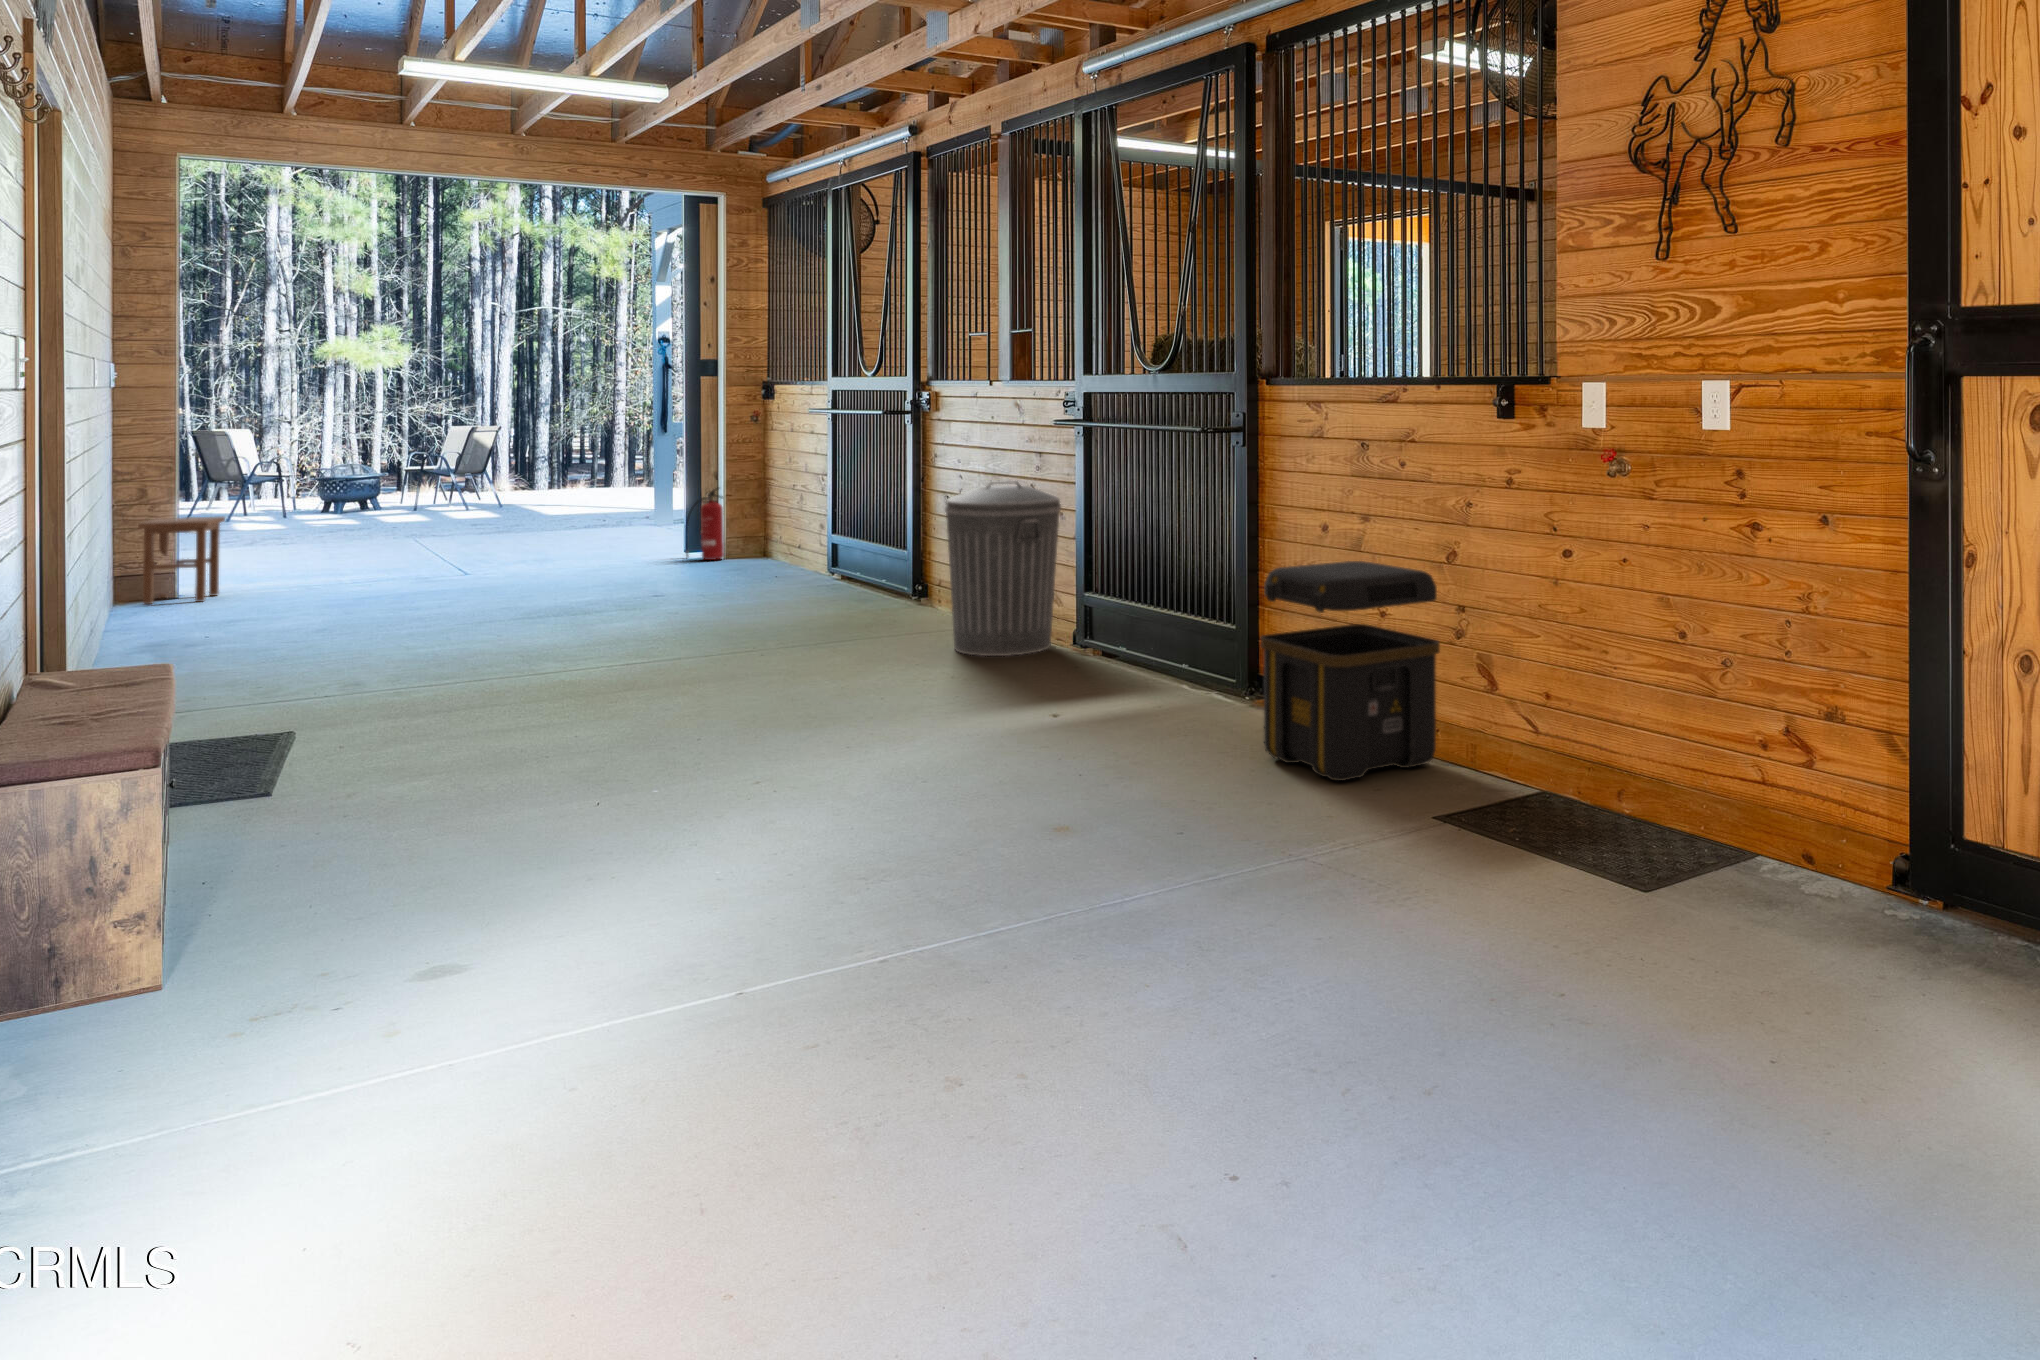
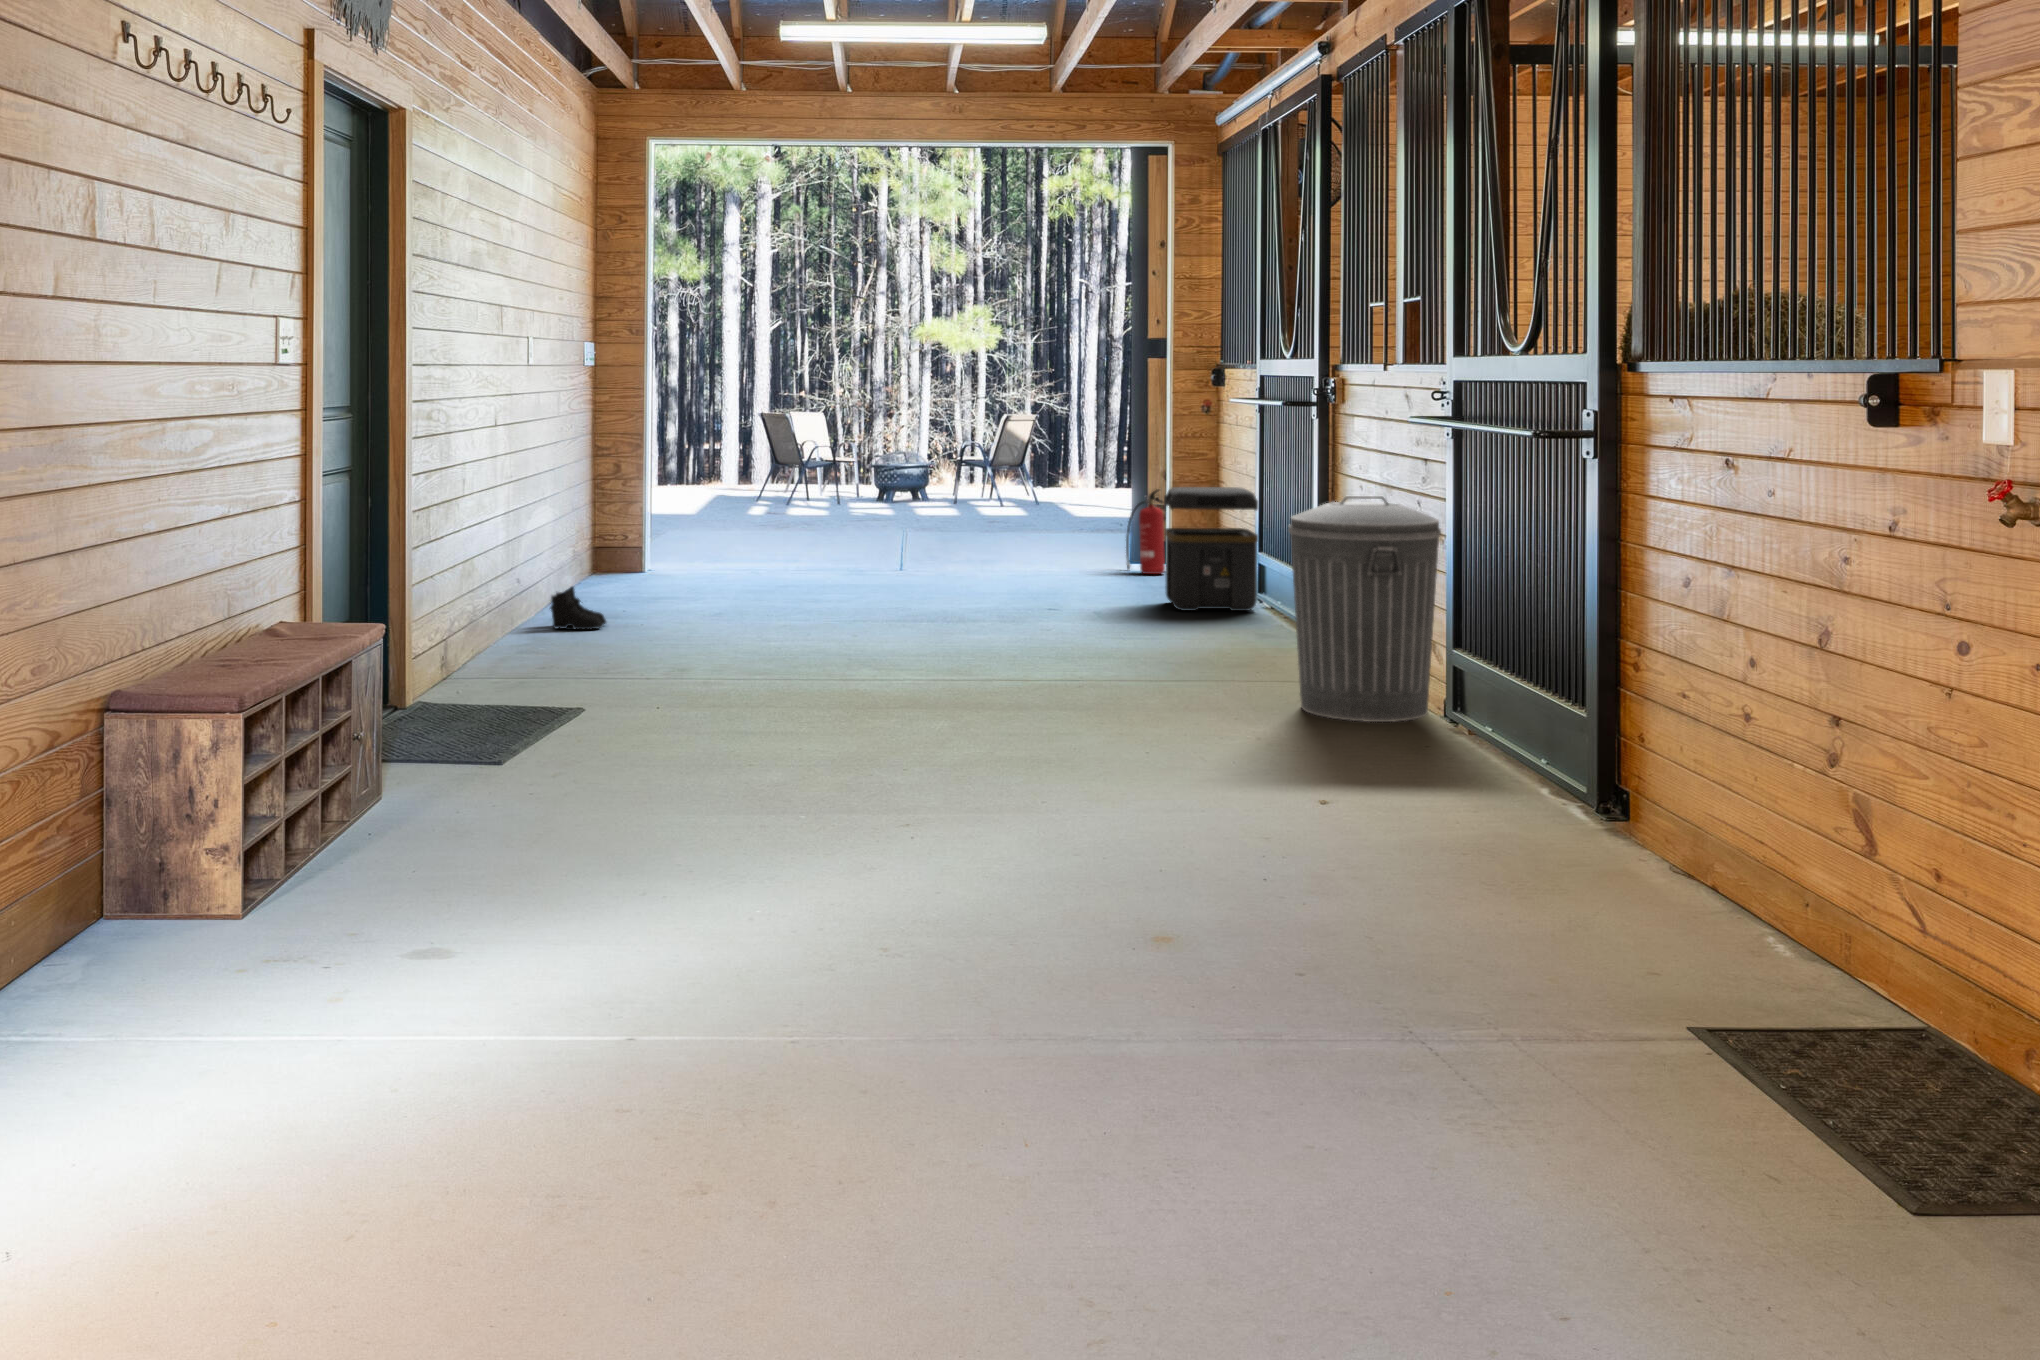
stool: present [138,516,225,604] -> none [618,497,690,580]
toolbox: present [1261,561,1440,781] -> present [1164,487,1258,611]
boots: none [113,615,186,661] -> present [550,587,606,630]

